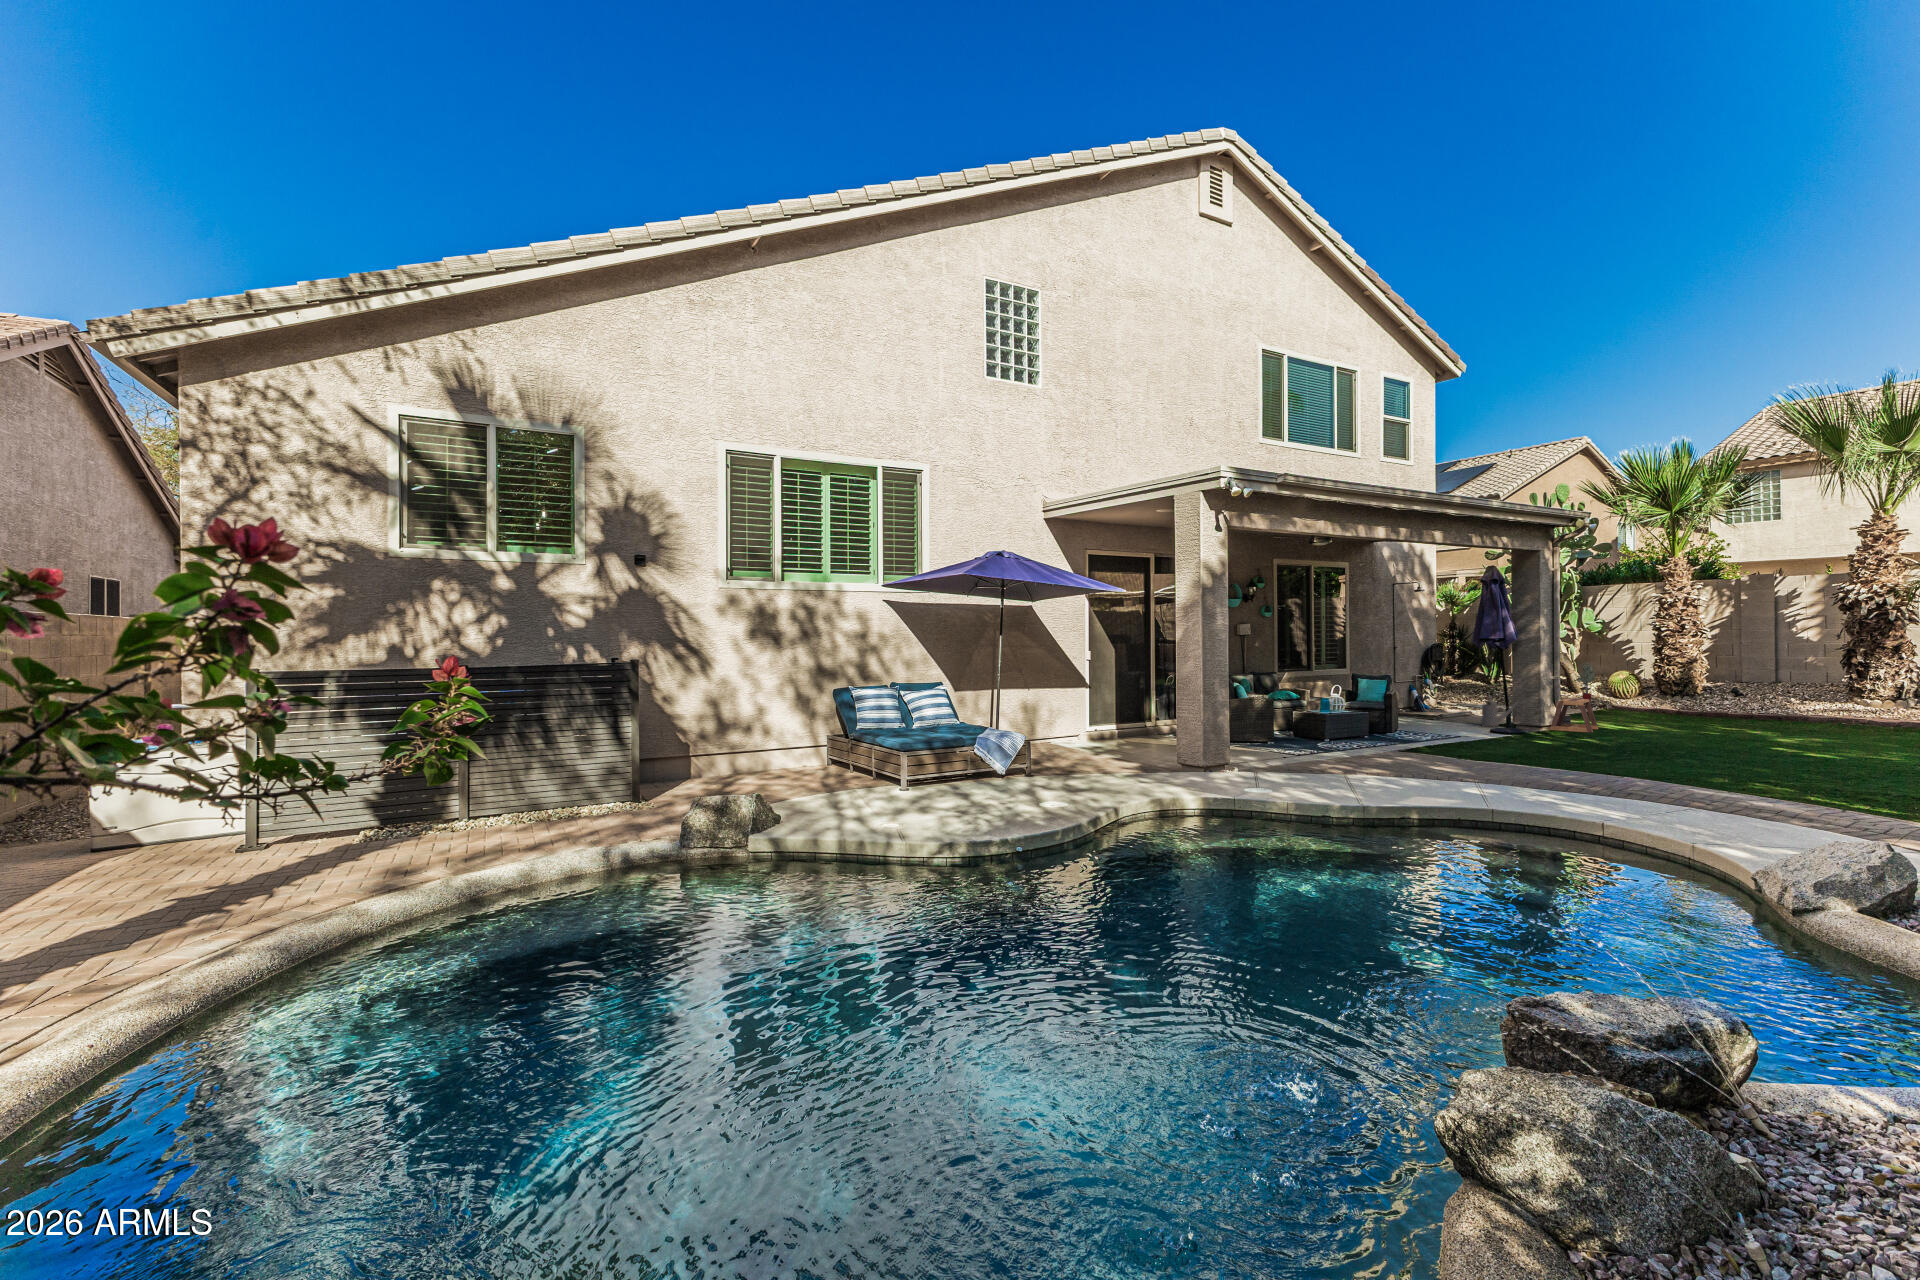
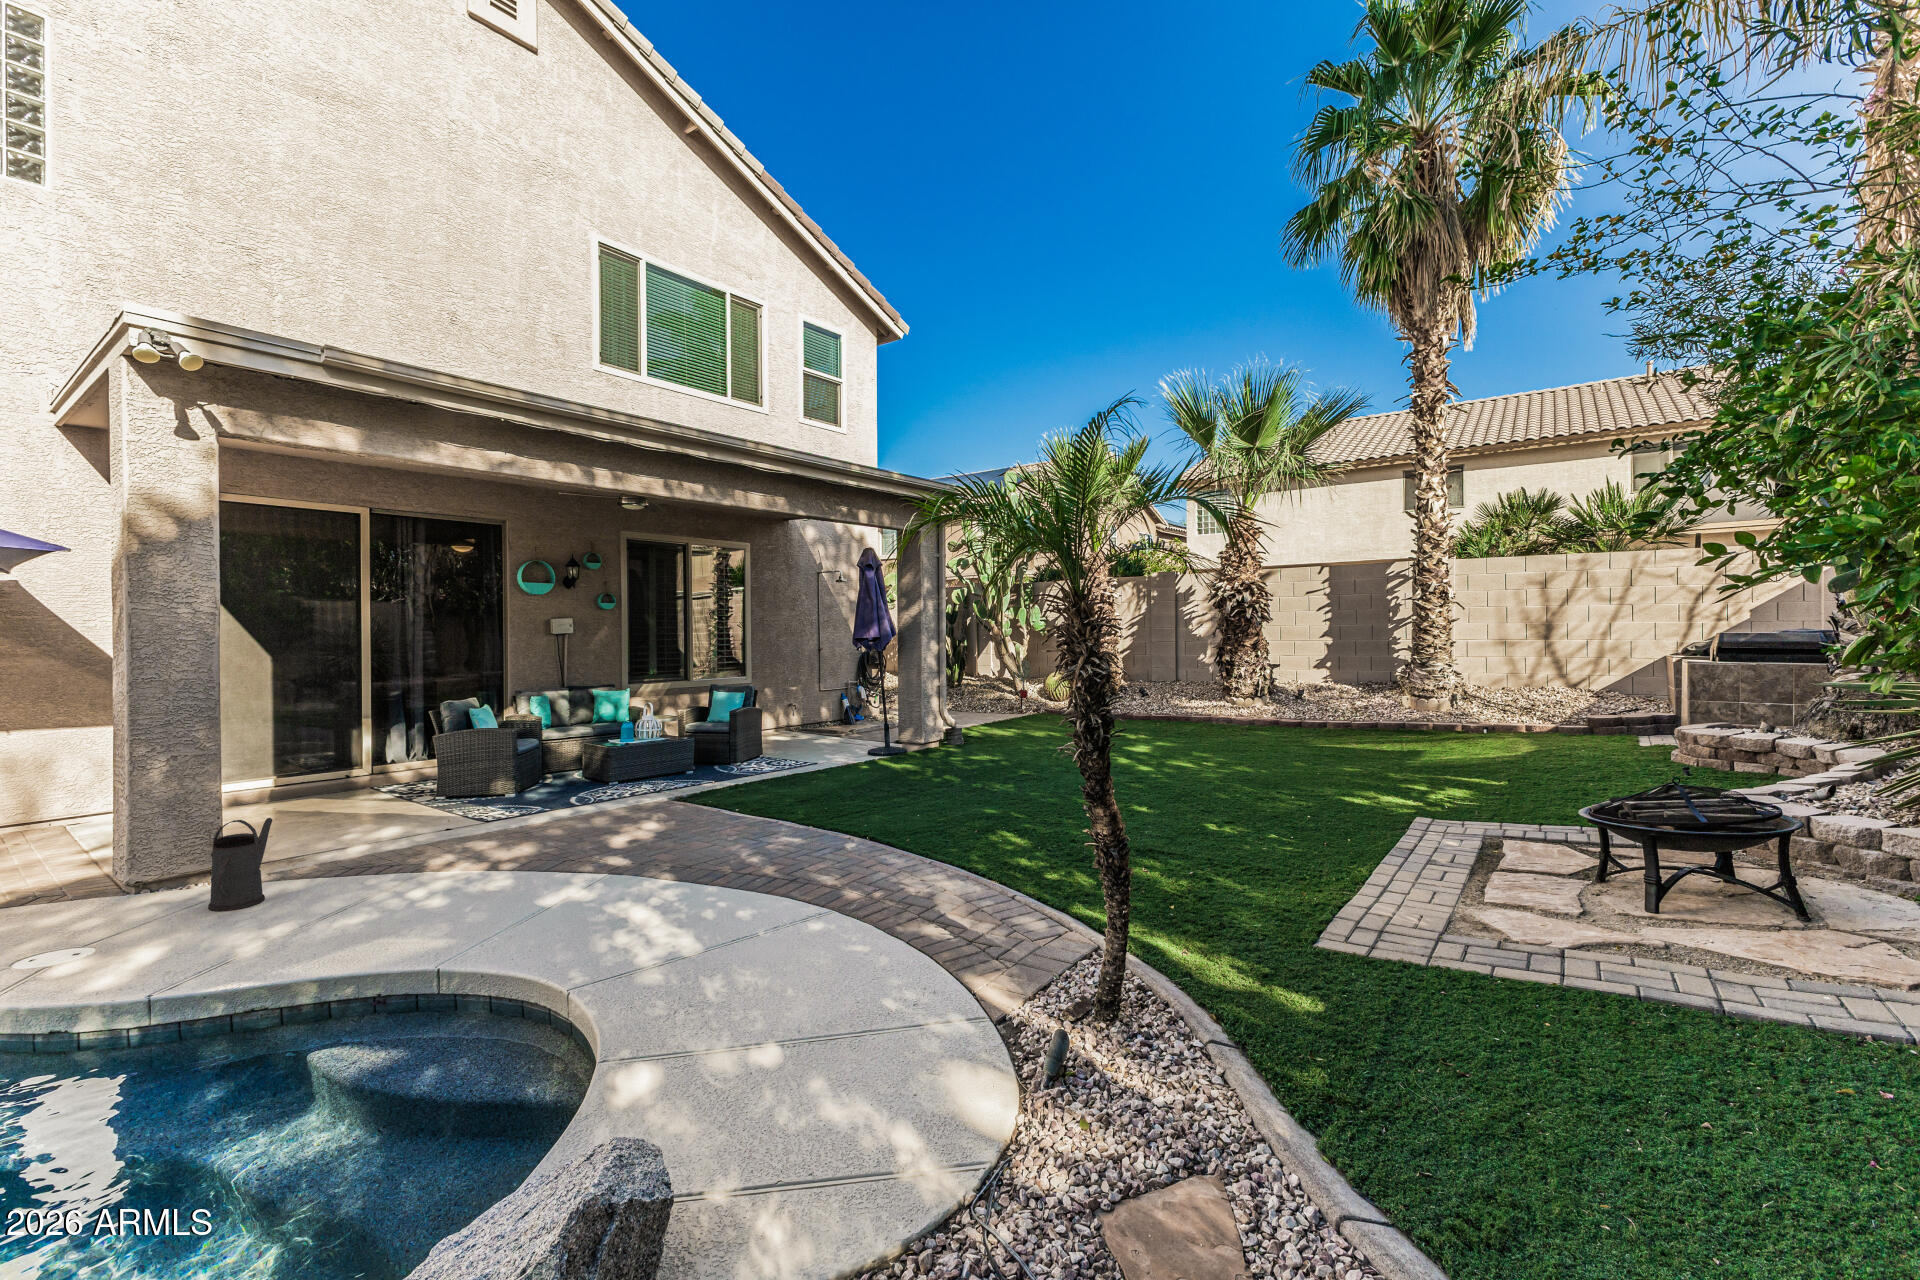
watering can: present [1481,696,1518,727] -> present [208,818,272,911]
stool: present [1550,698,1598,732] -> none [945,704,996,745]

